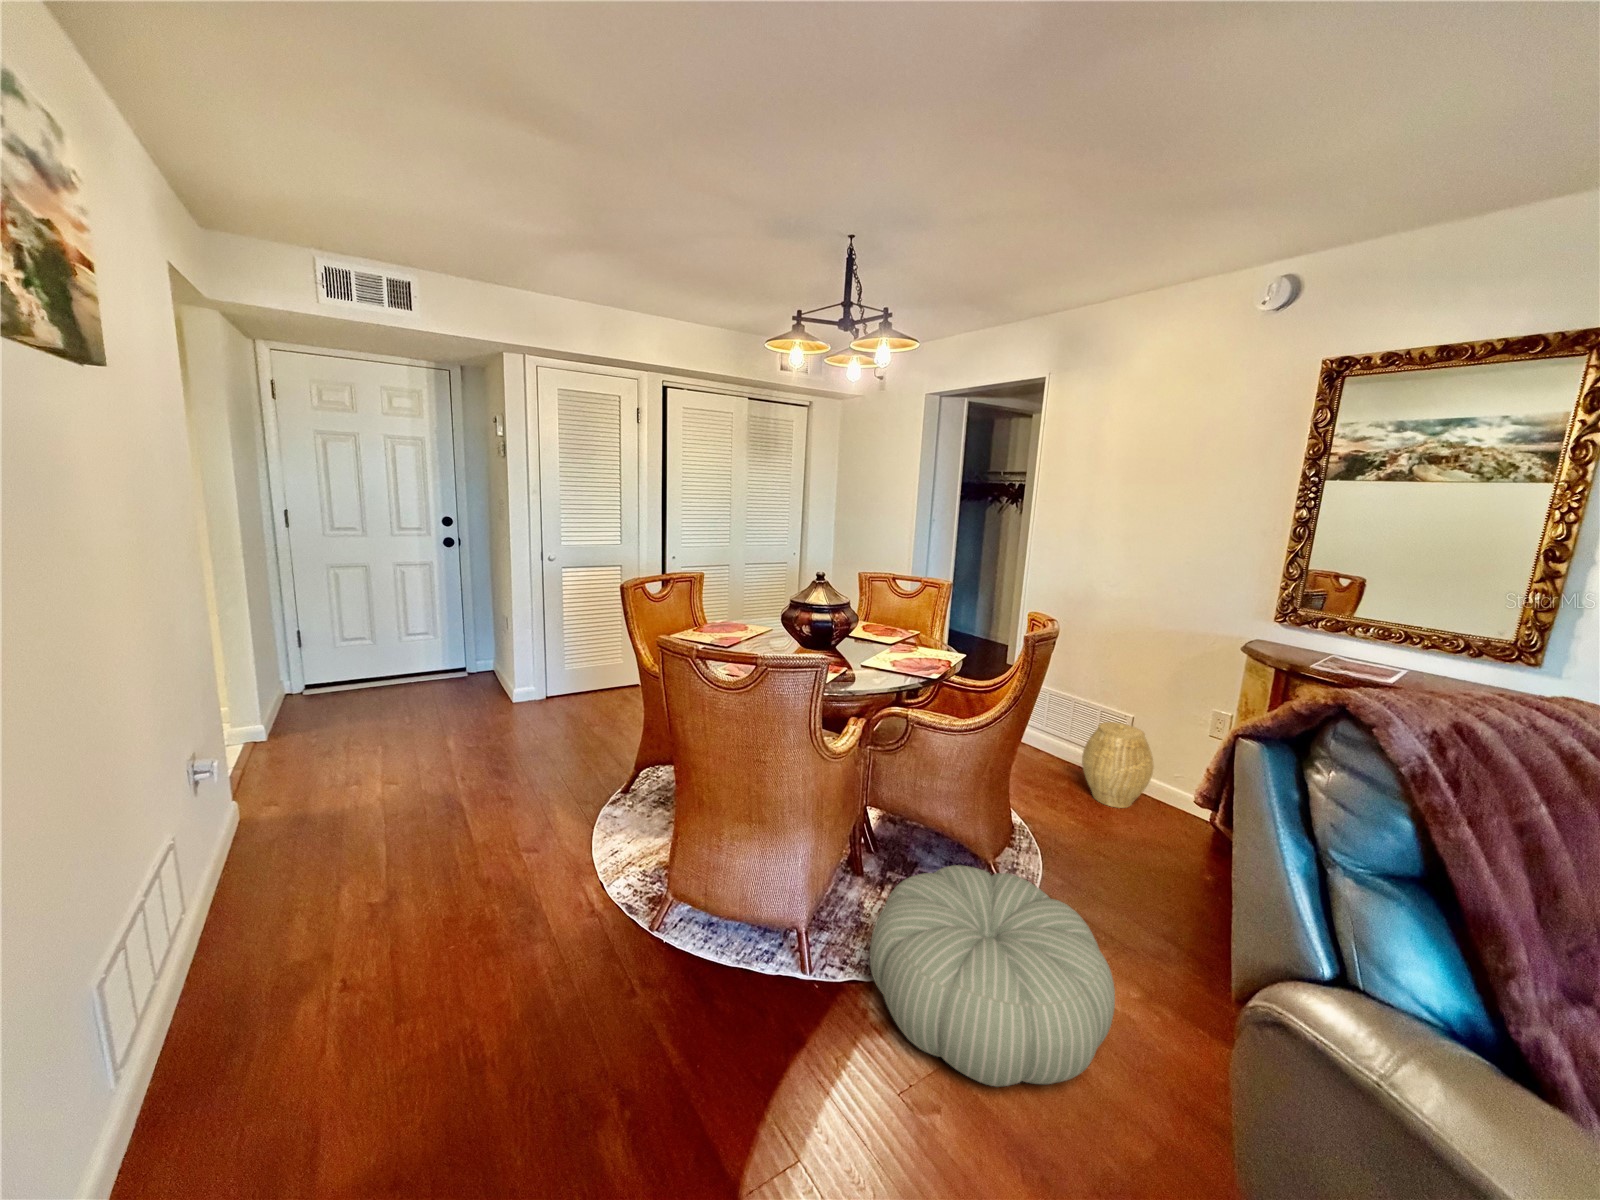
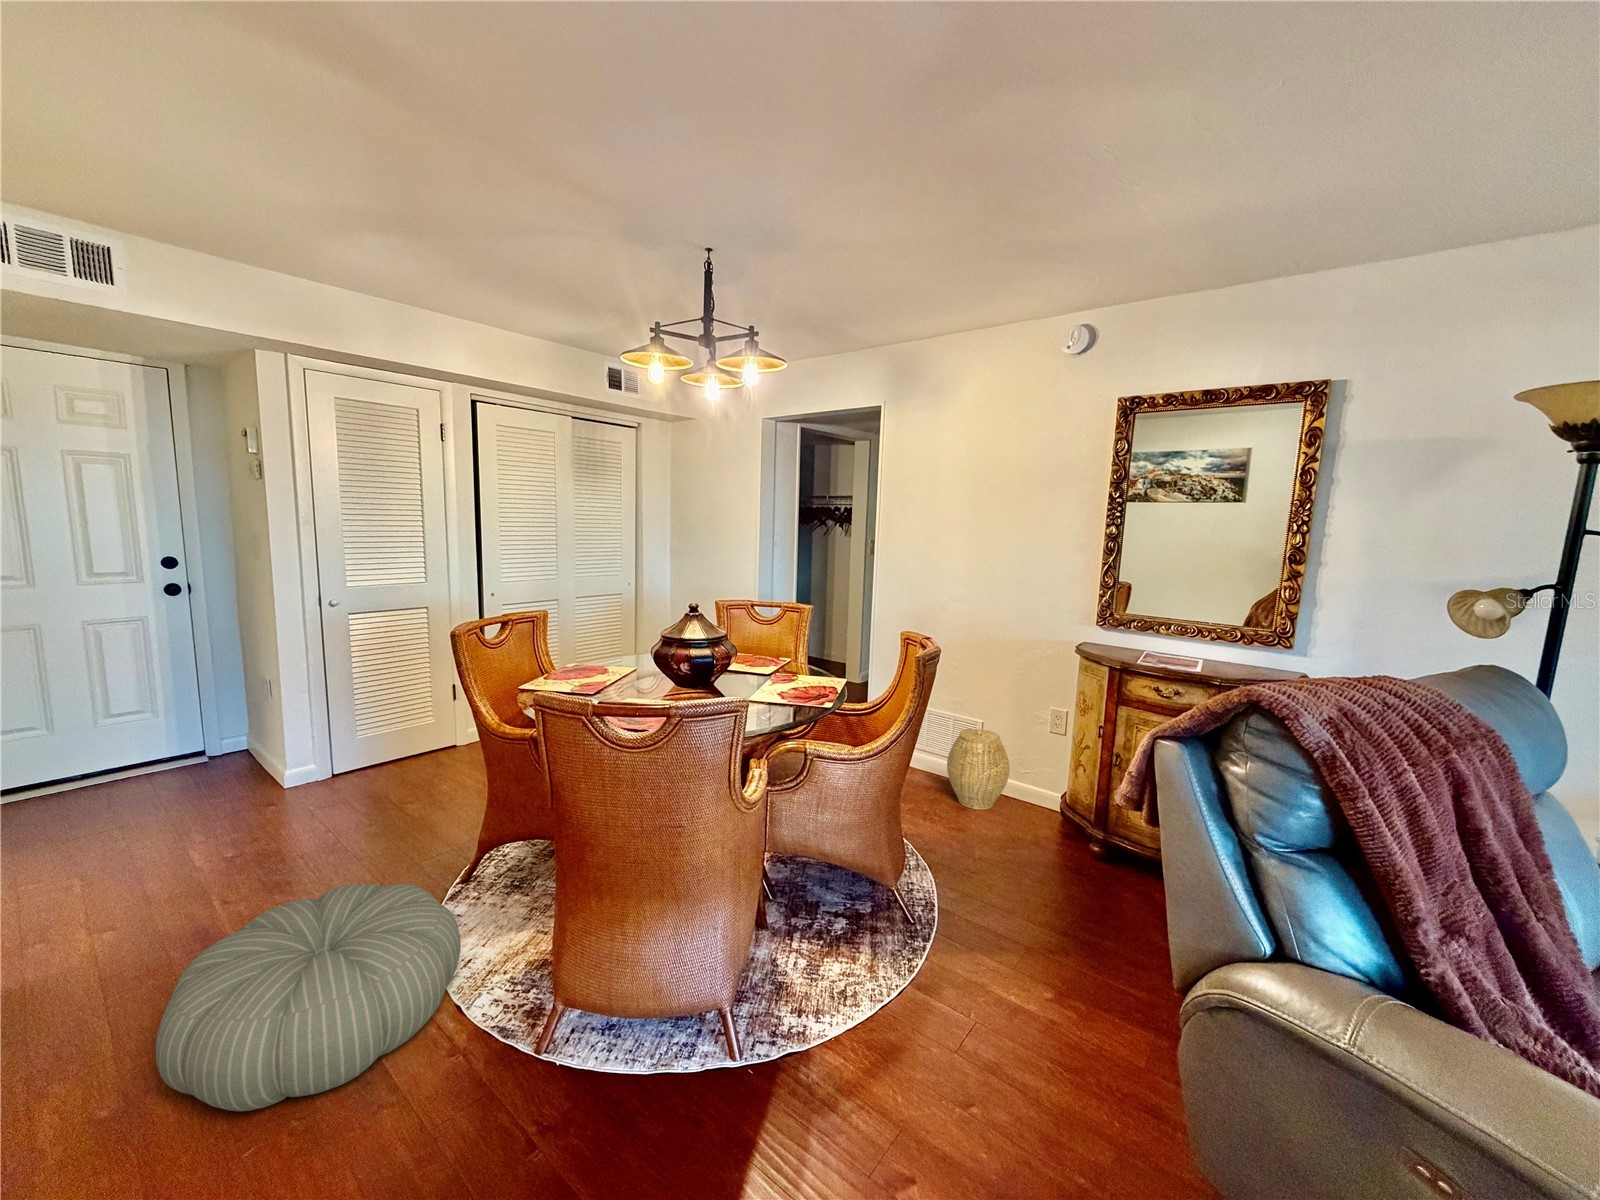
pouf: present [870,865,1115,1087] -> present [155,884,461,1111]

